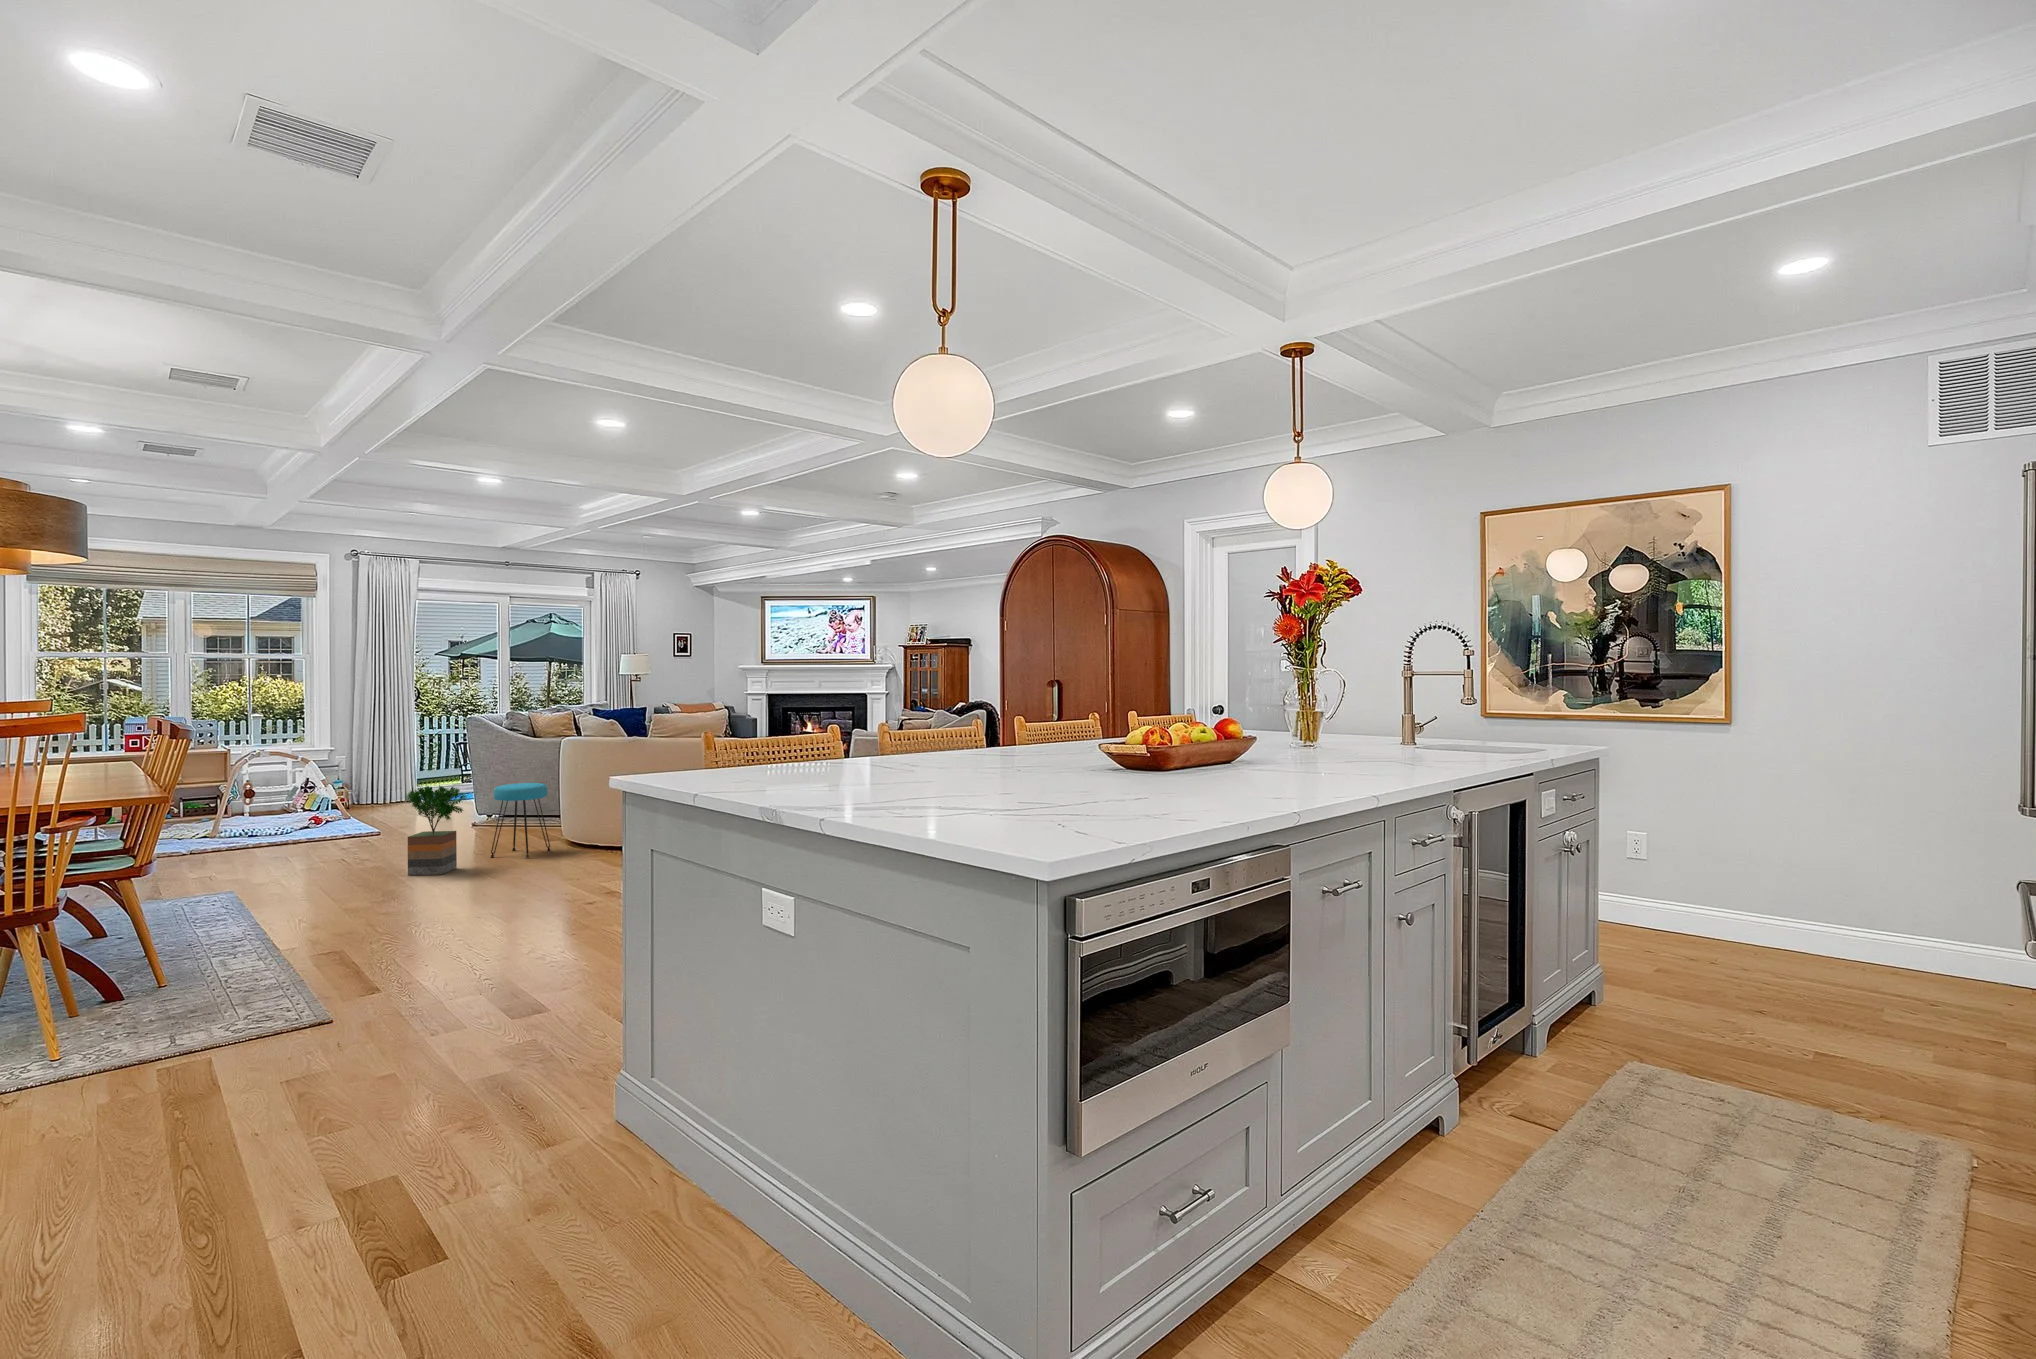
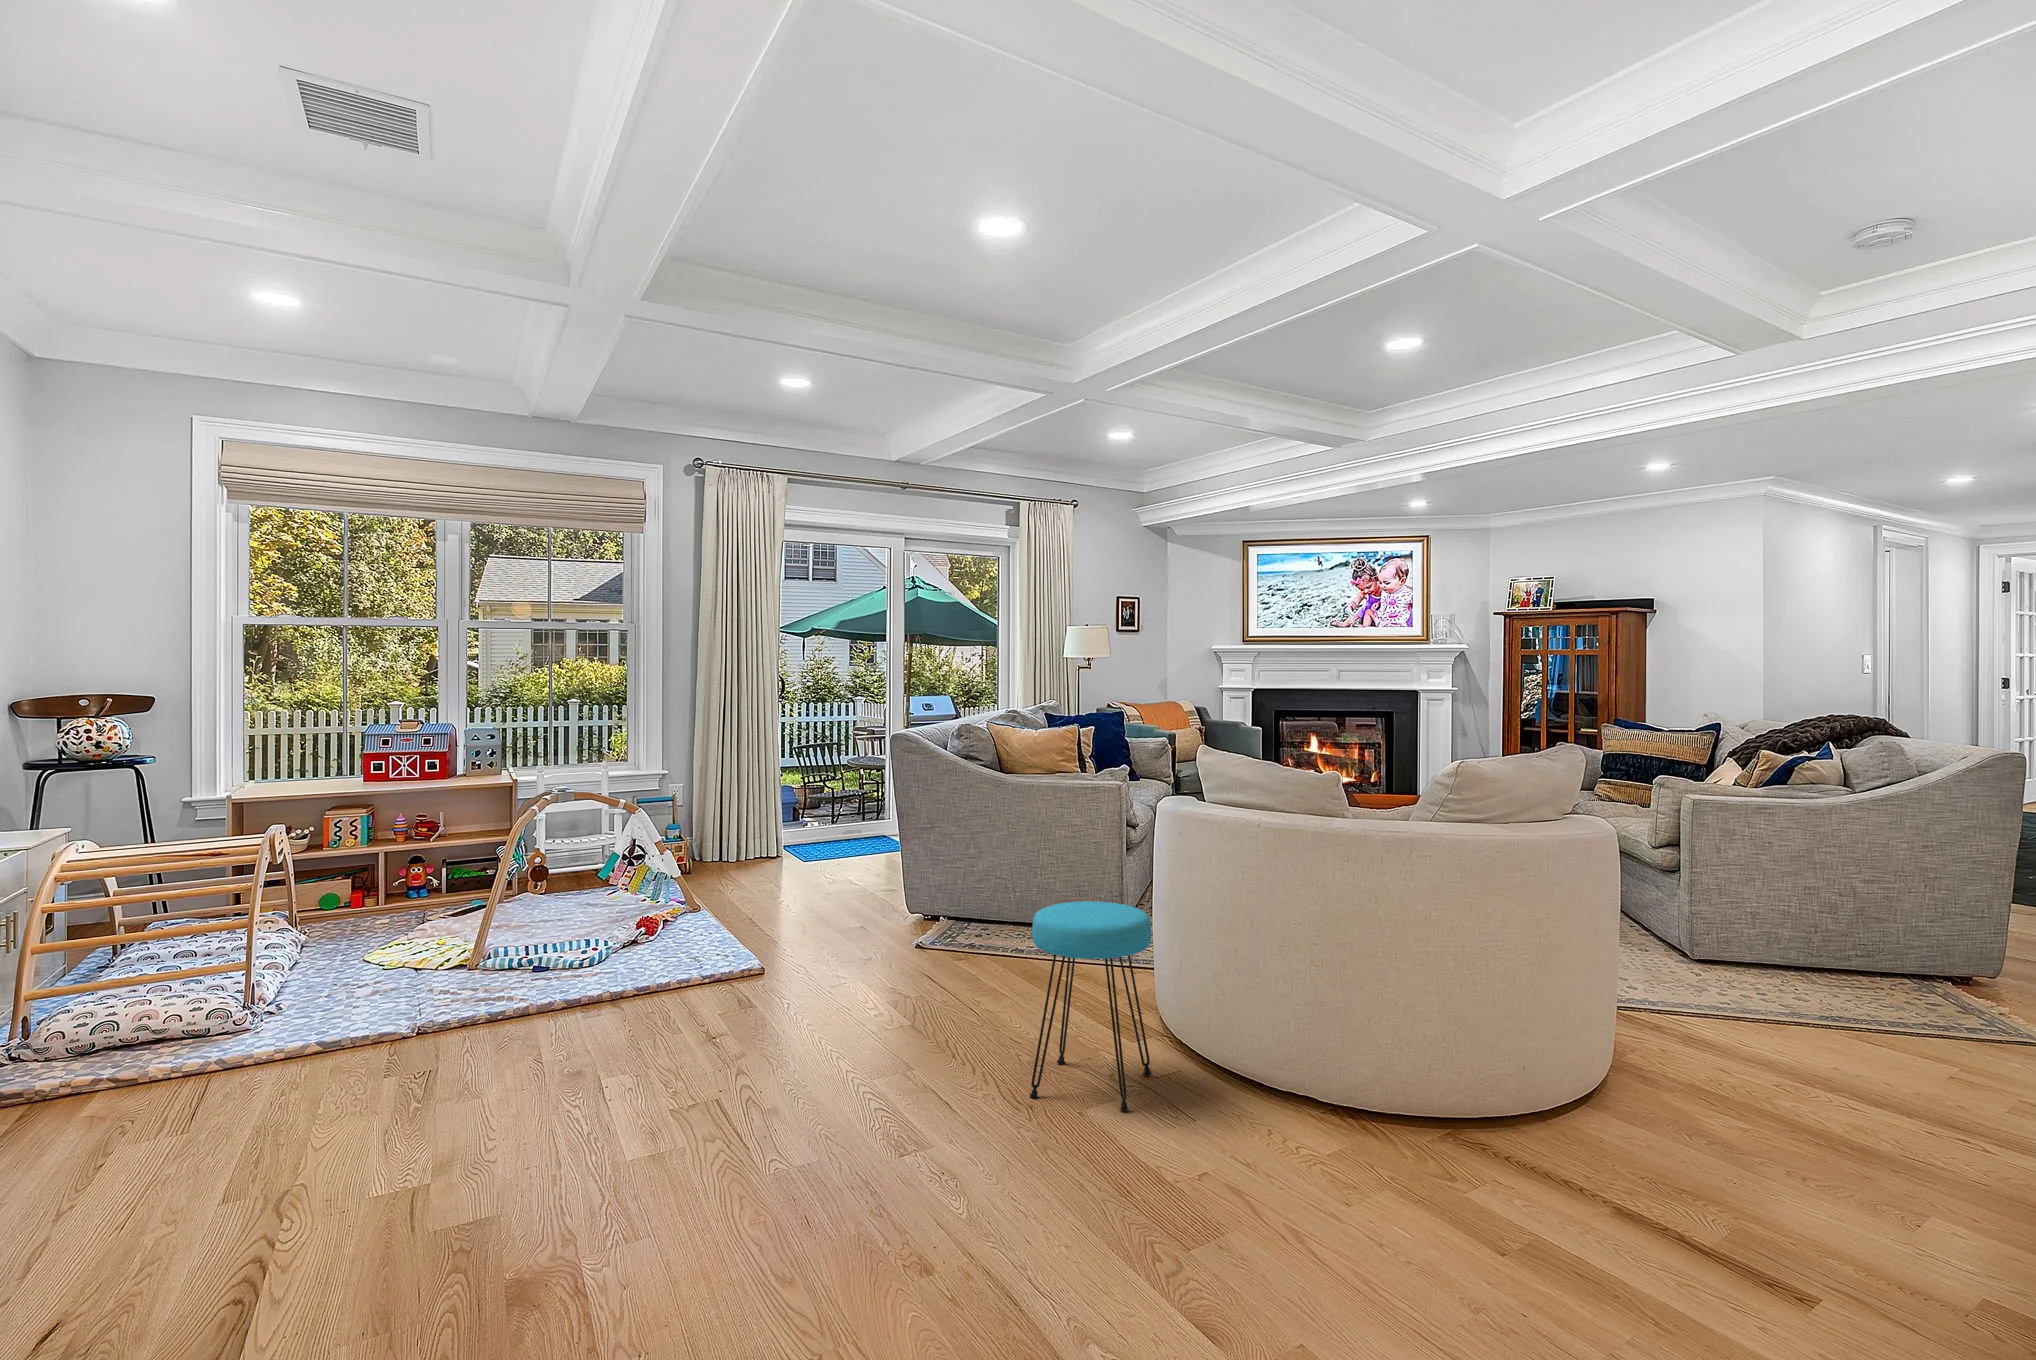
potted tree: present [405,786,467,875] -> none [858,929,1017,1198]

